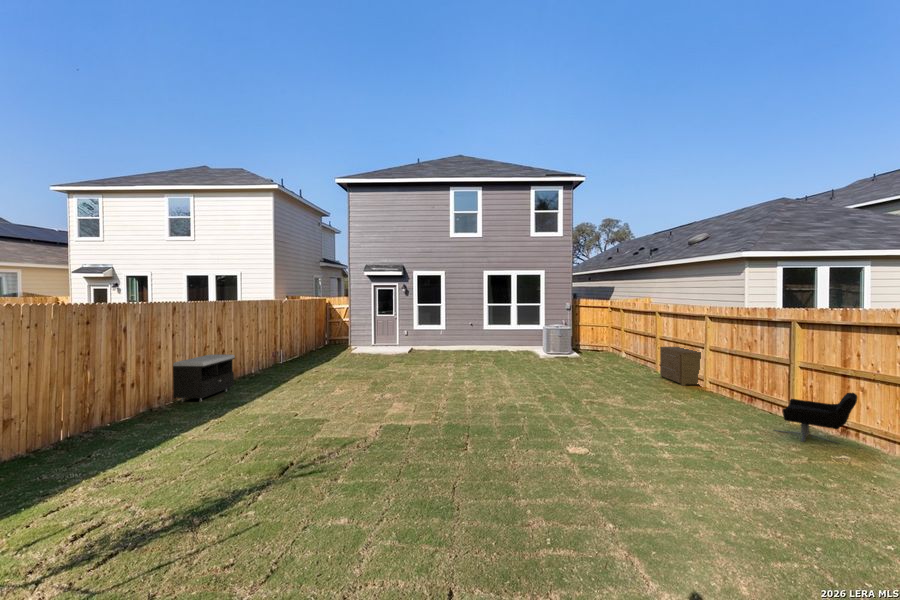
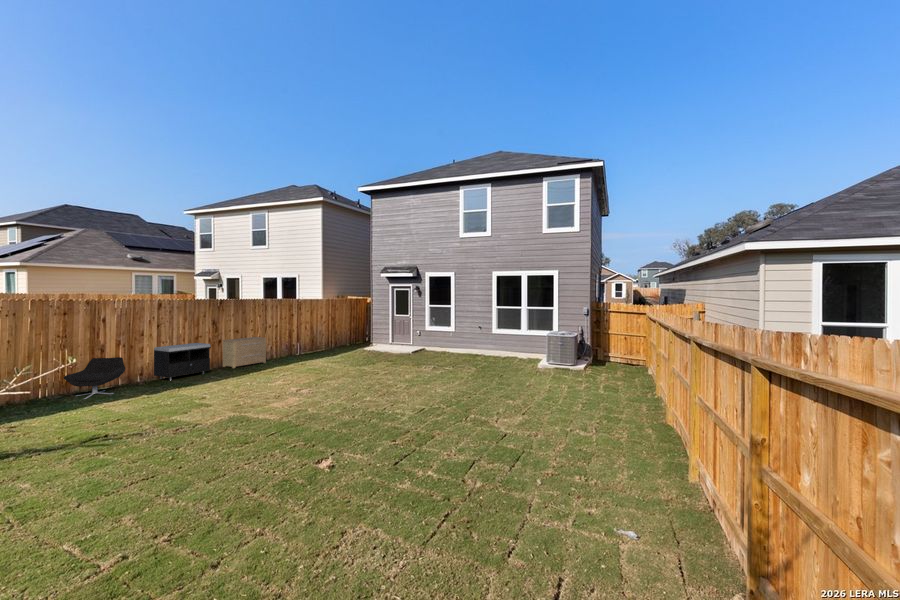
side table: present [660,347,701,386] -> present [223,337,266,368]
lounge chair: present [774,393,857,443] -> present [63,357,125,399]

